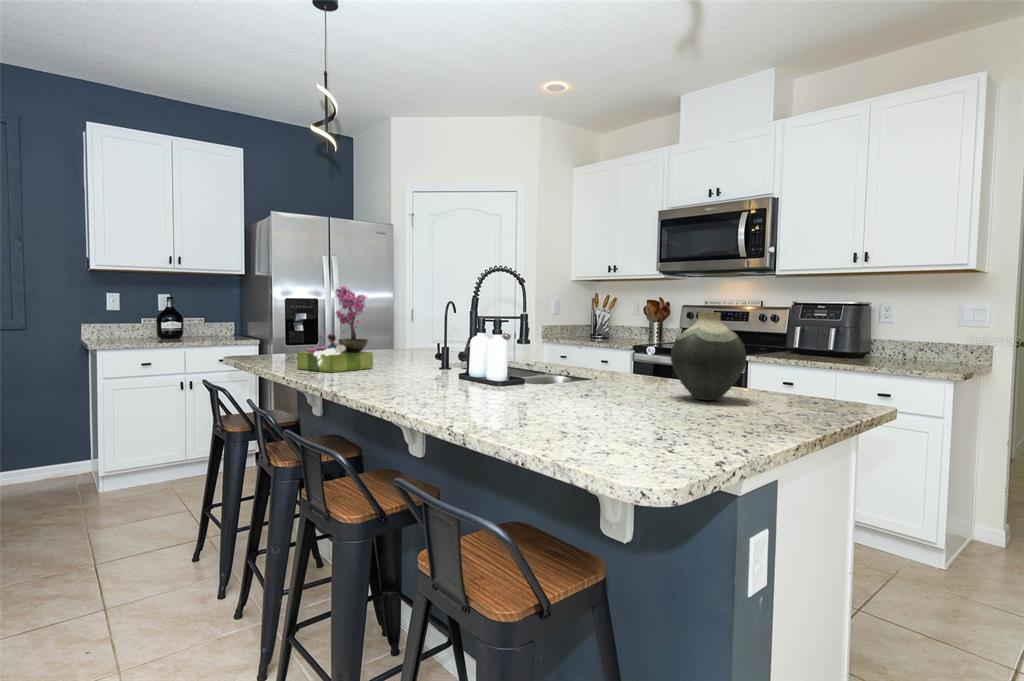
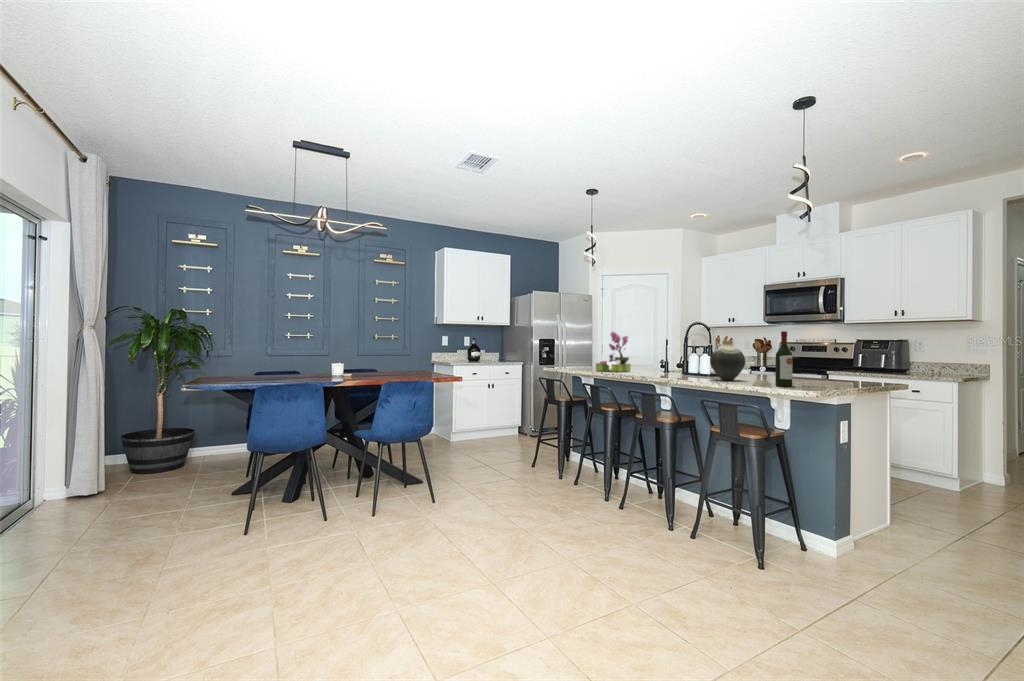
wine bottle: none [576,283,622,452] -> present [775,331,793,387]
vase: present [671,312,746,400] -> present [710,341,745,380]

